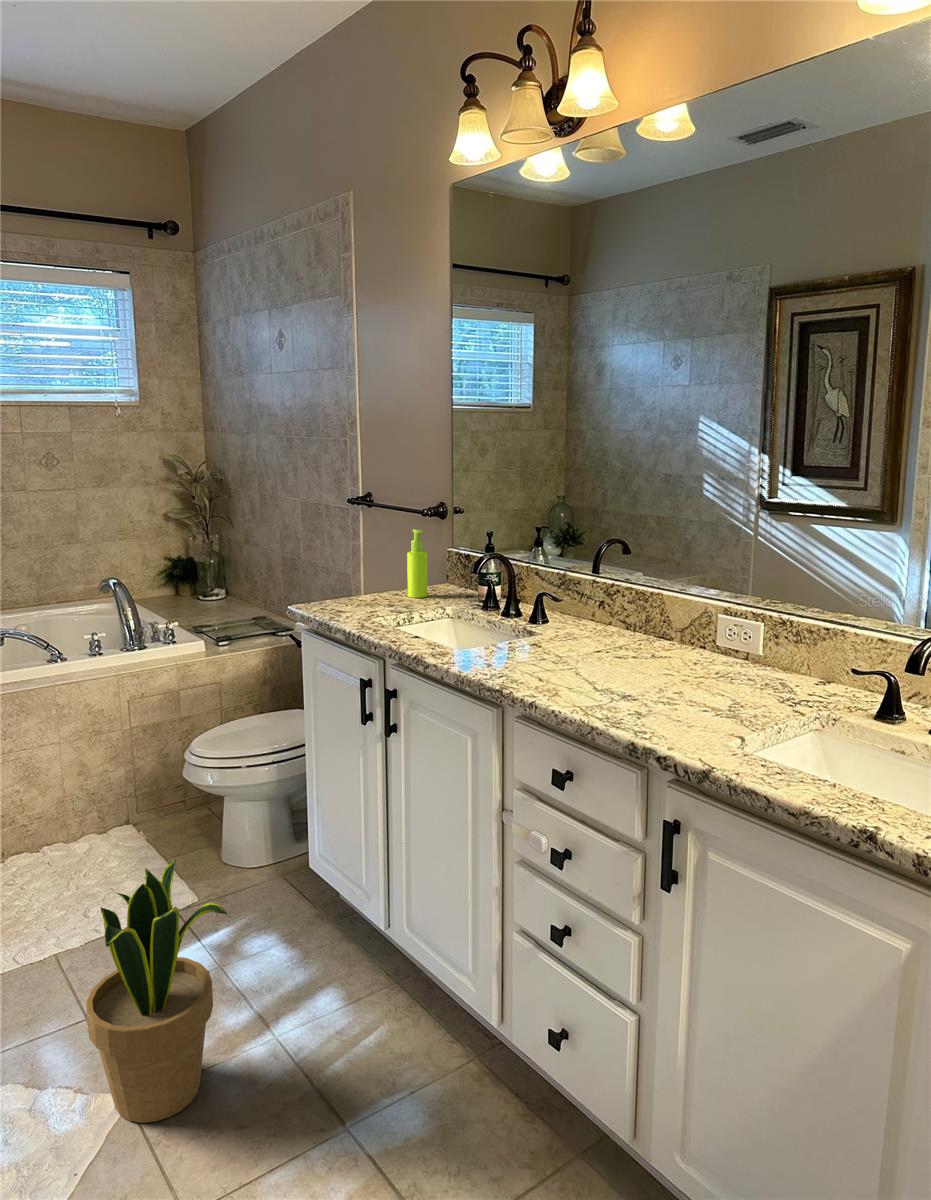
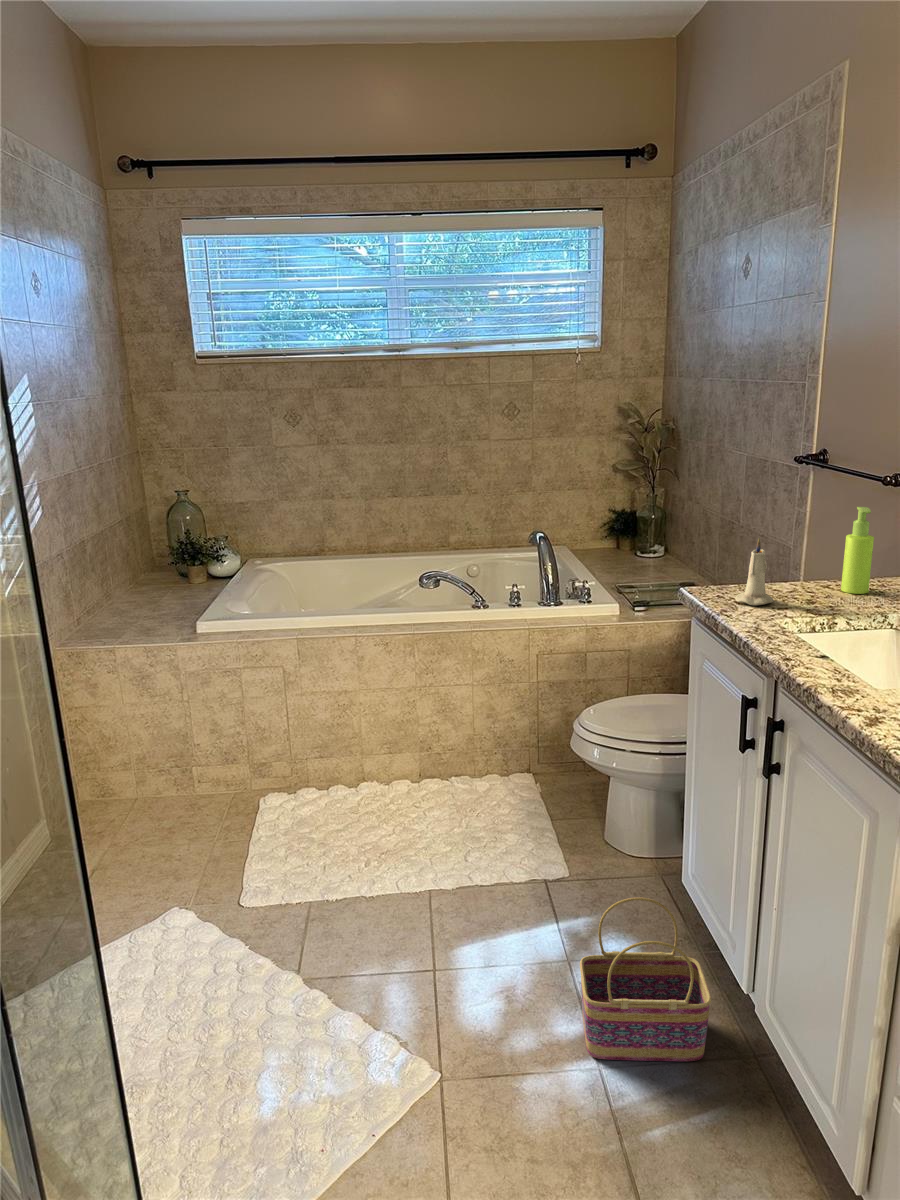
candle: none [334,555,364,612] -> present [735,538,774,605]
potted plant: present [86,860,227,1123] -> none [406,854,547,1116]
basket: none [242,875,361,1031] -> present [580,897,712,1061]

